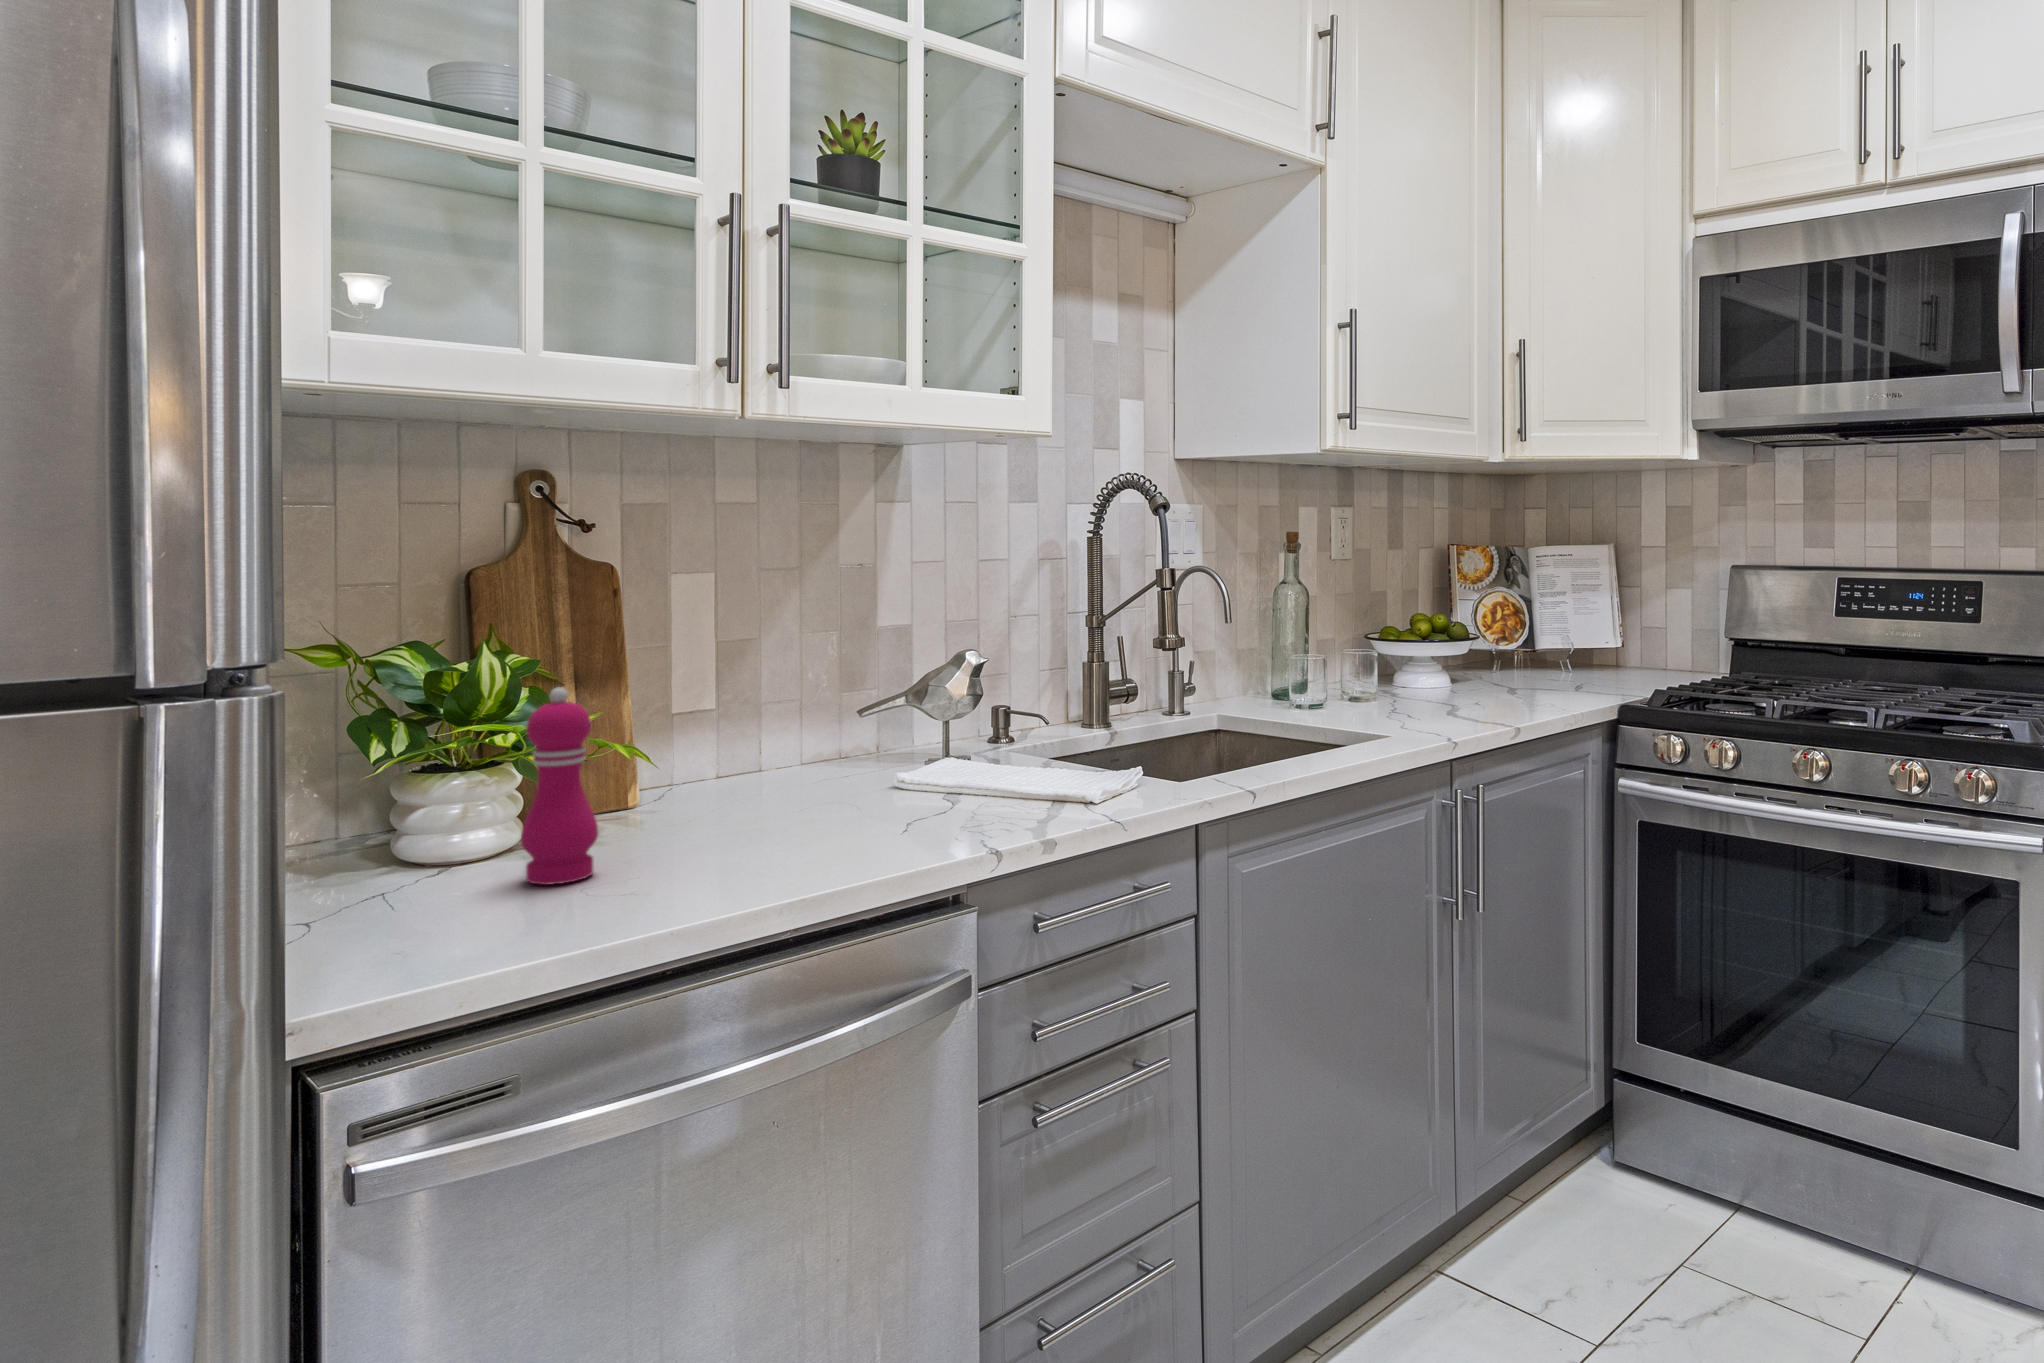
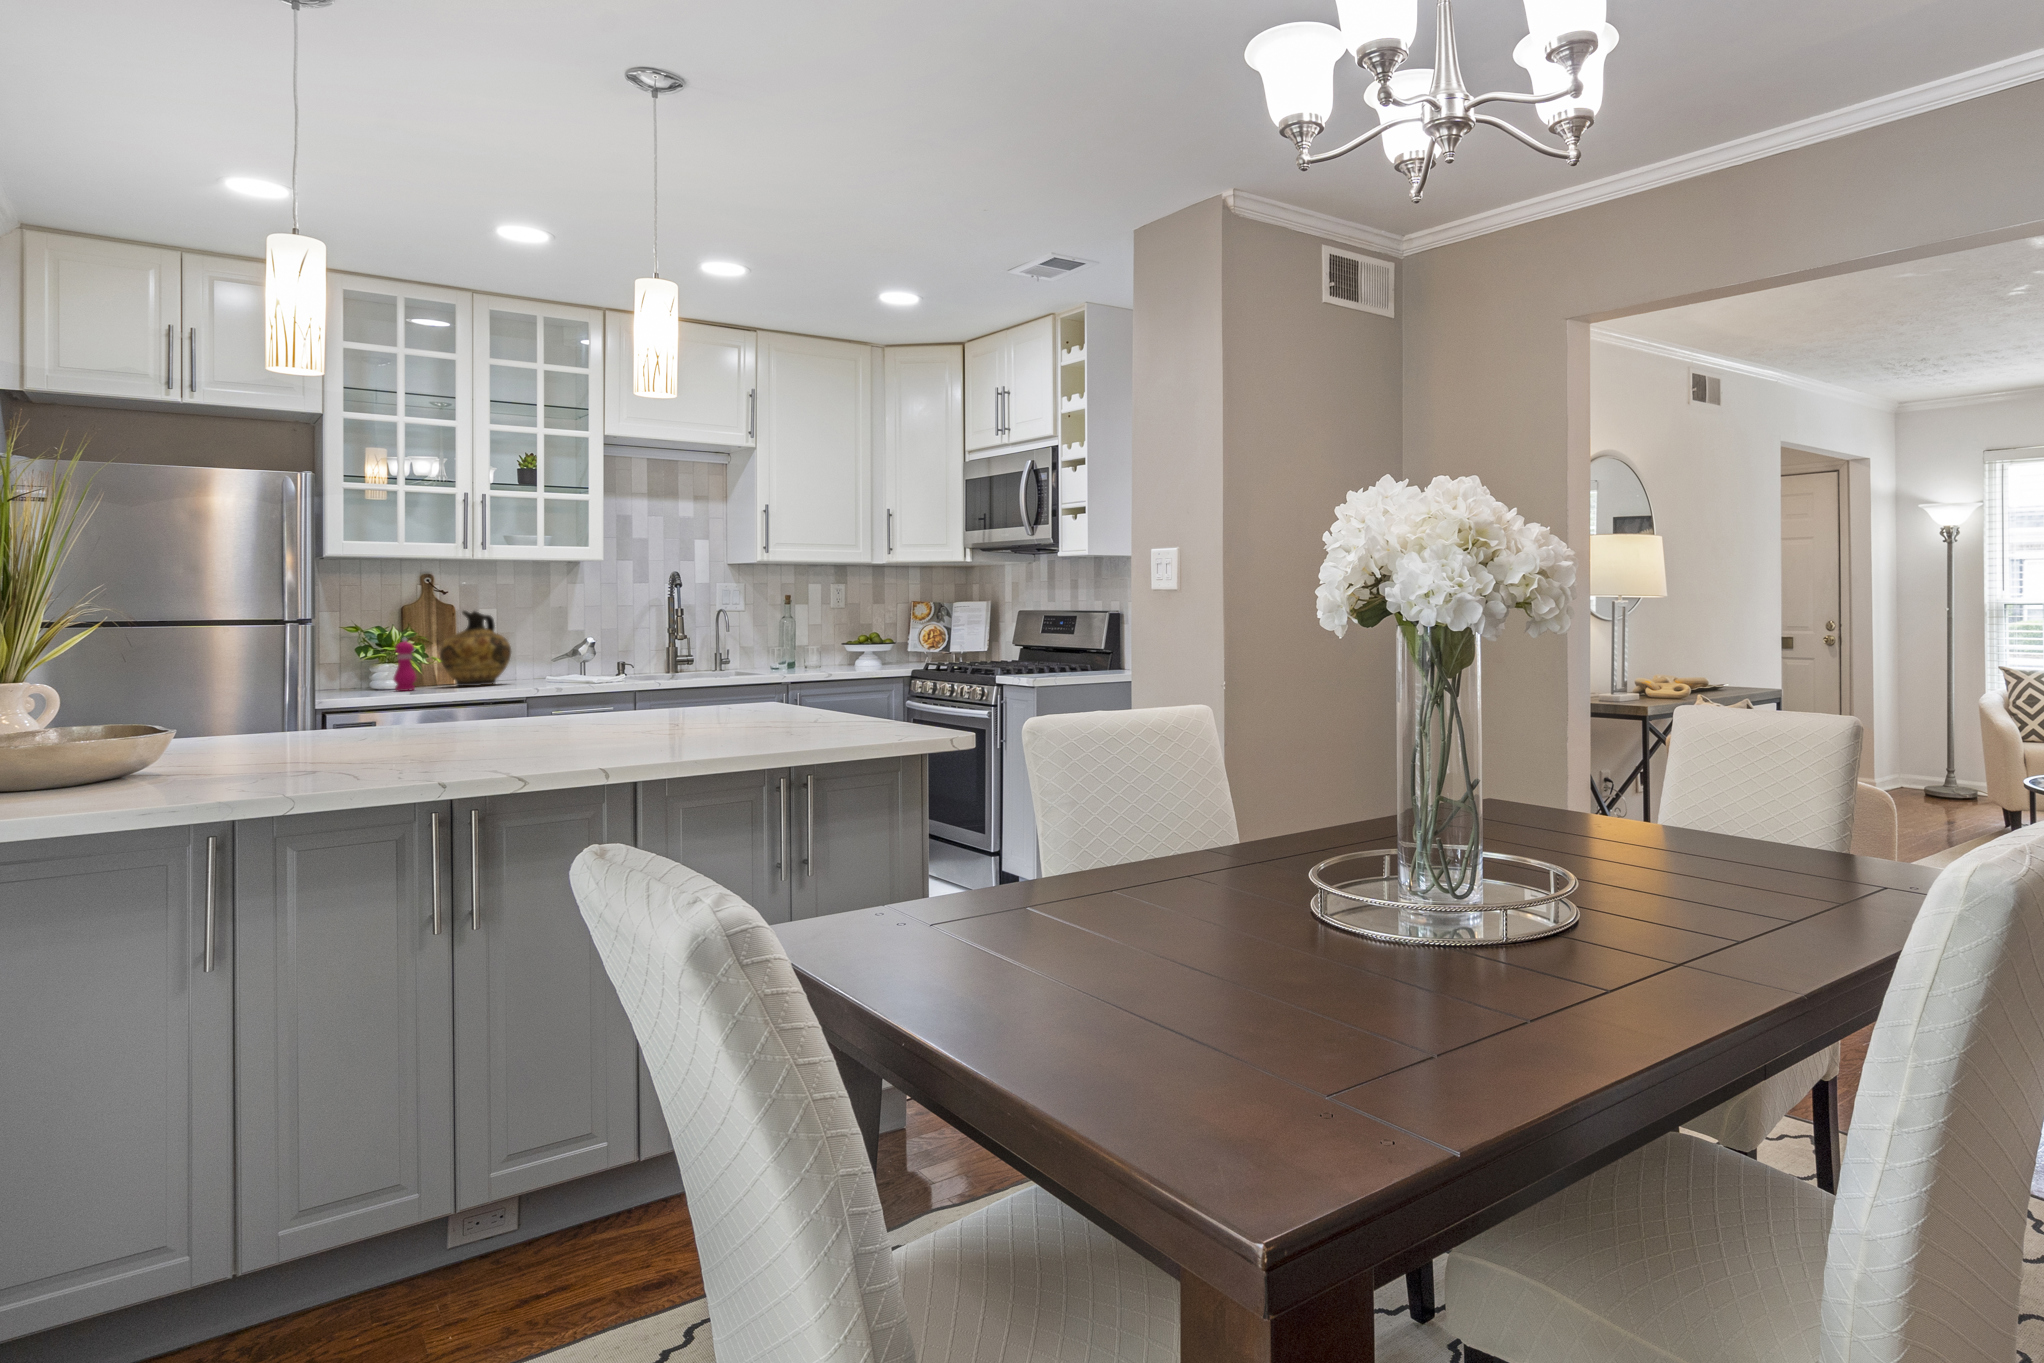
ceramic jug: none [627,582,838,833] -> present [440,611,511,686]

